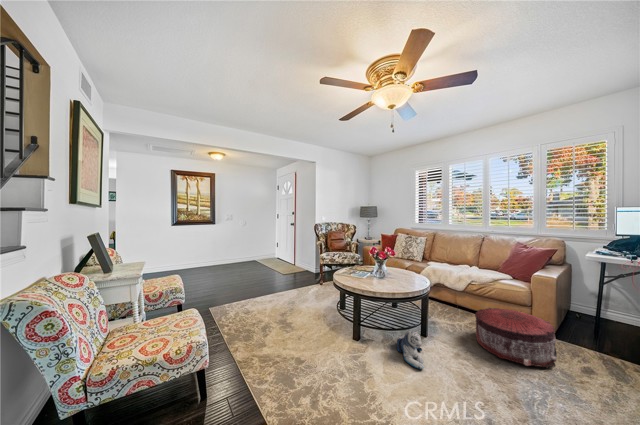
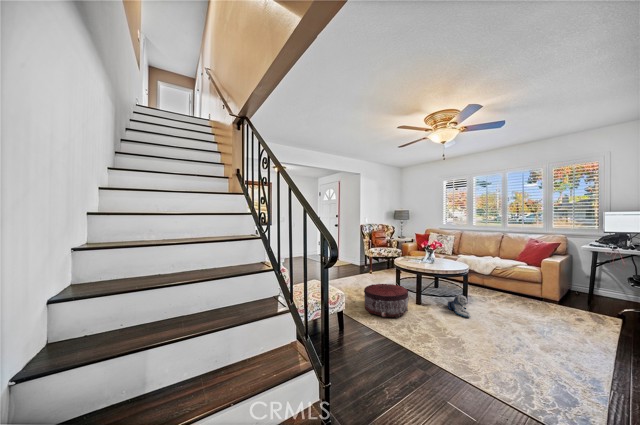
pouf: present [475,308,557,368] -> present [364,284,409,318]

